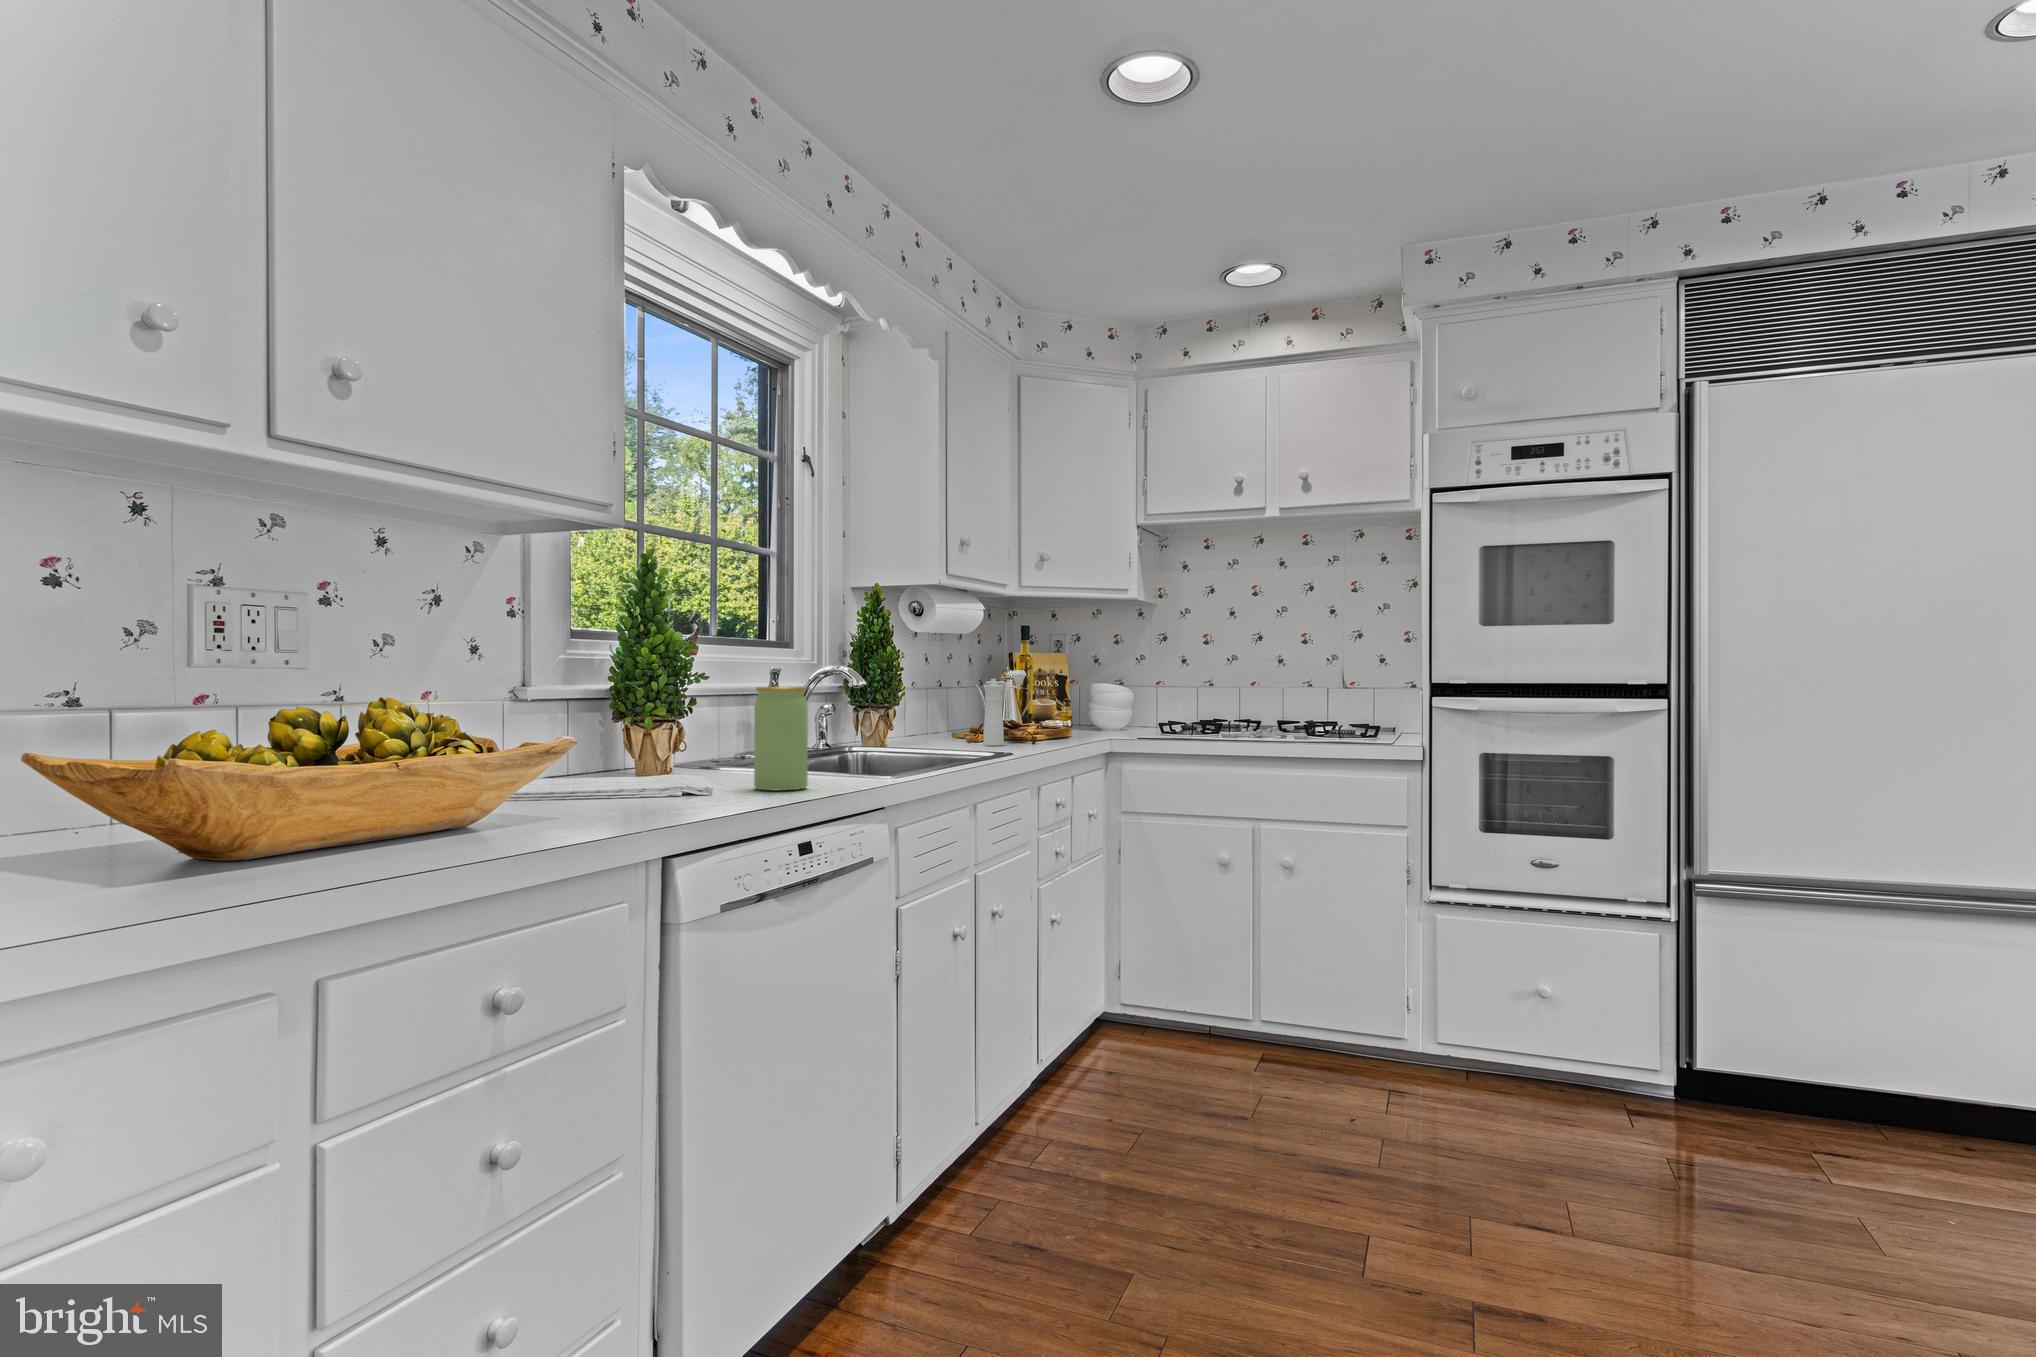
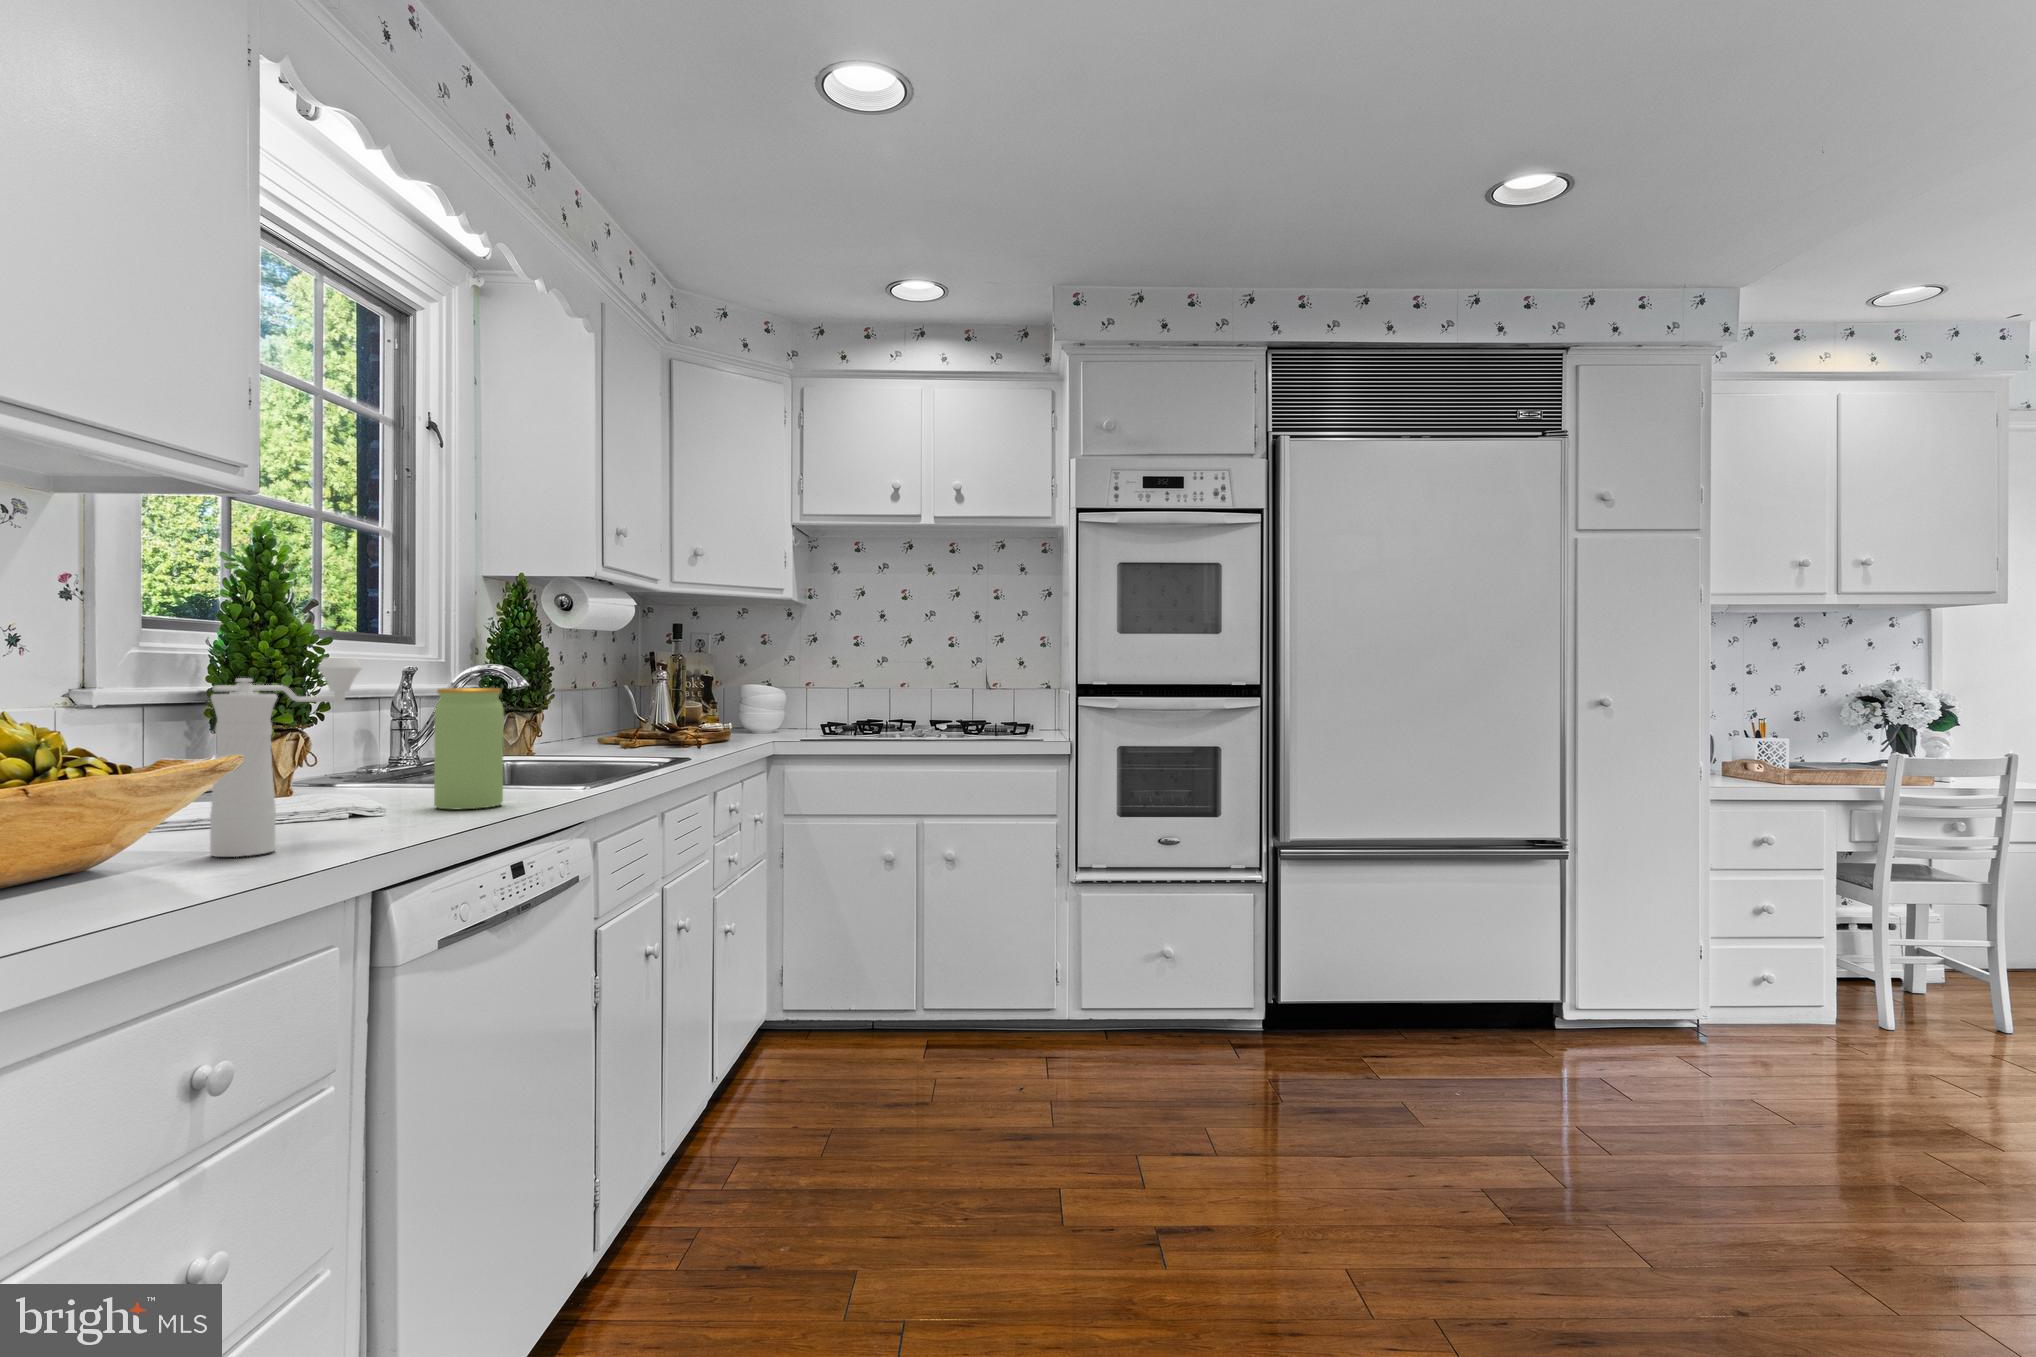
pepper mill: present [983,670,1026,746] -> present [210,658,362,857]

